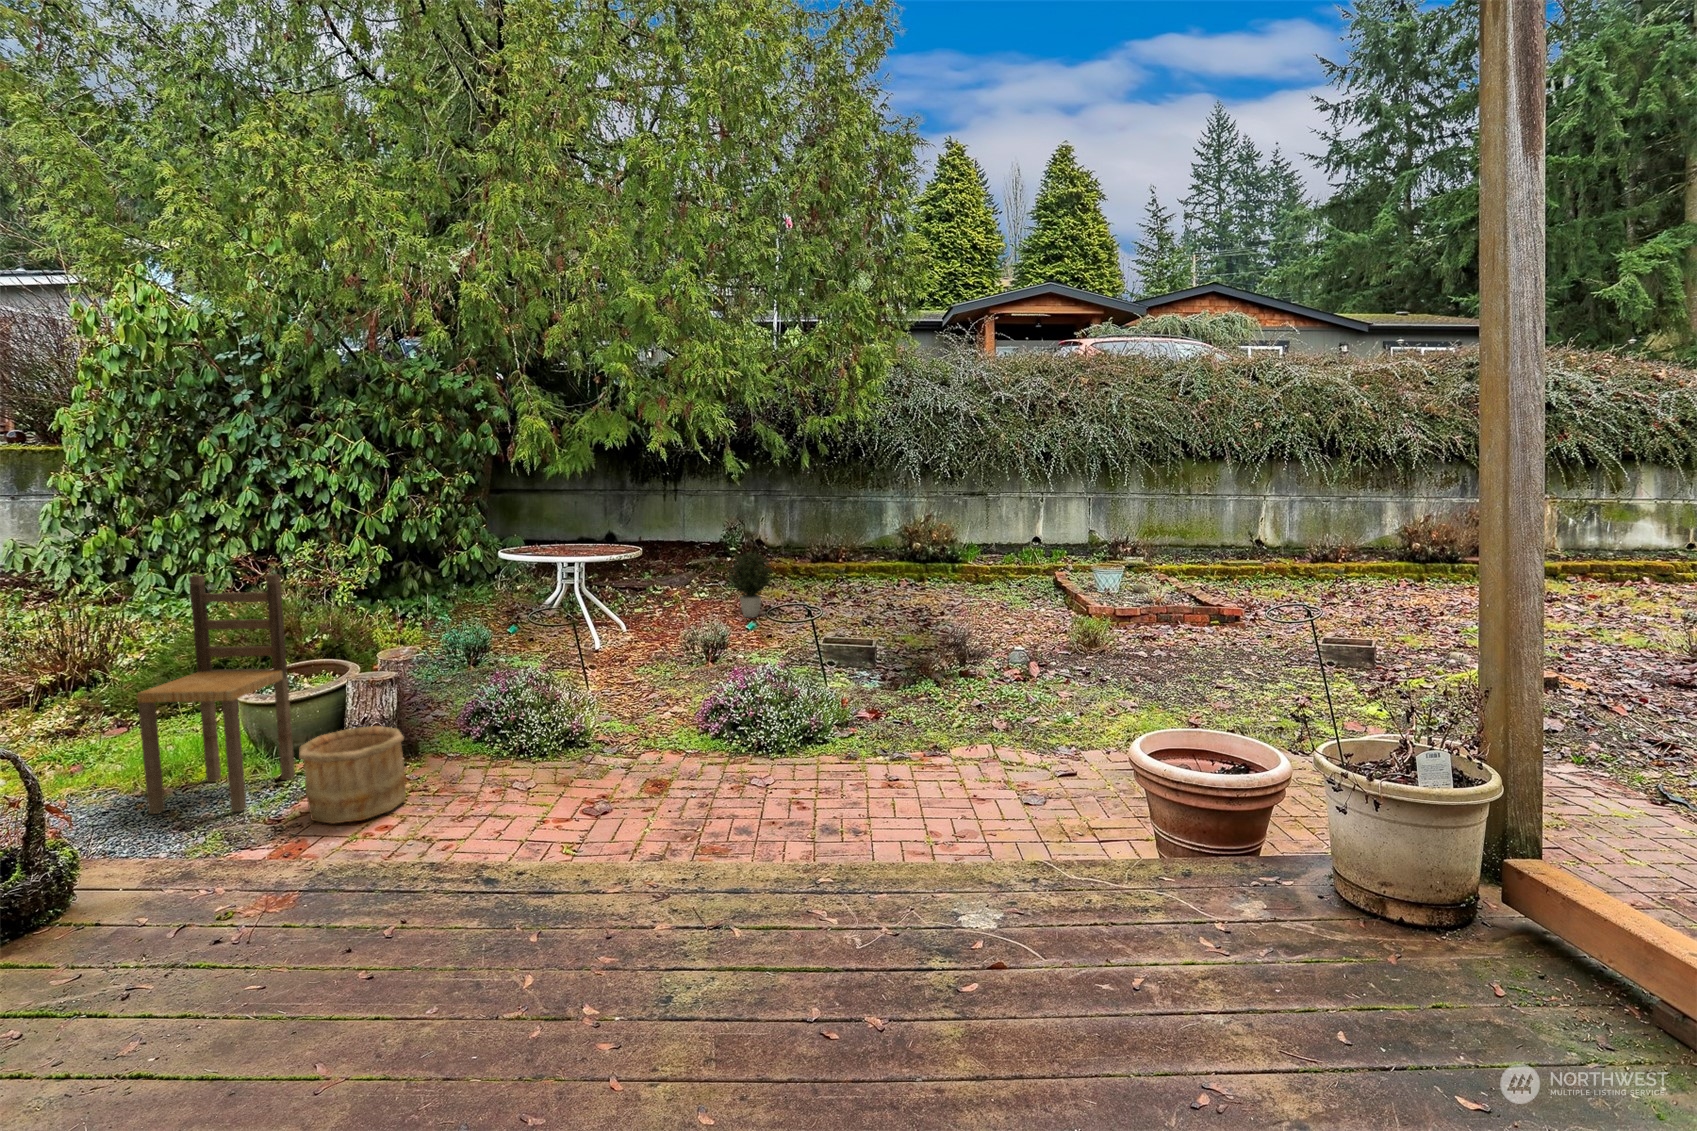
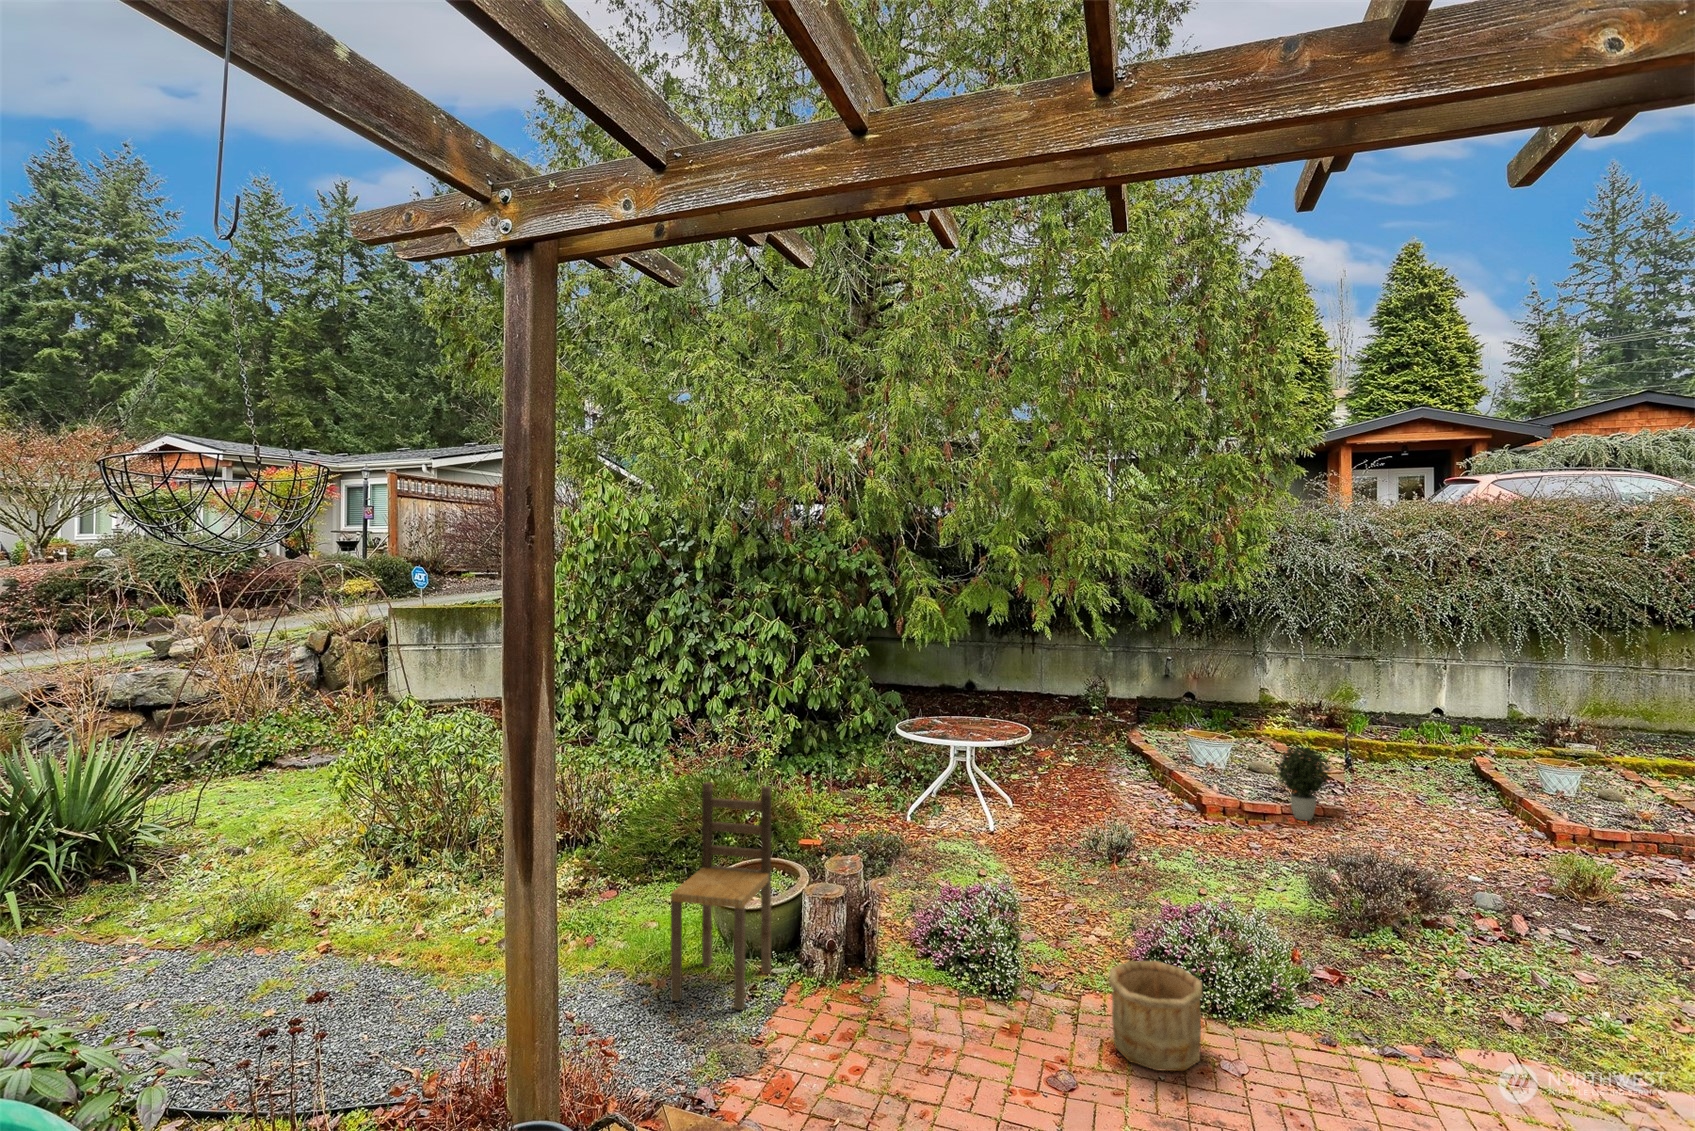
potted plant: present [727,552,772,618] -> present [1276,747,1330,820]
wooden bucket: present [299,726,406,824] -> present [1109,961,1202,1071]

